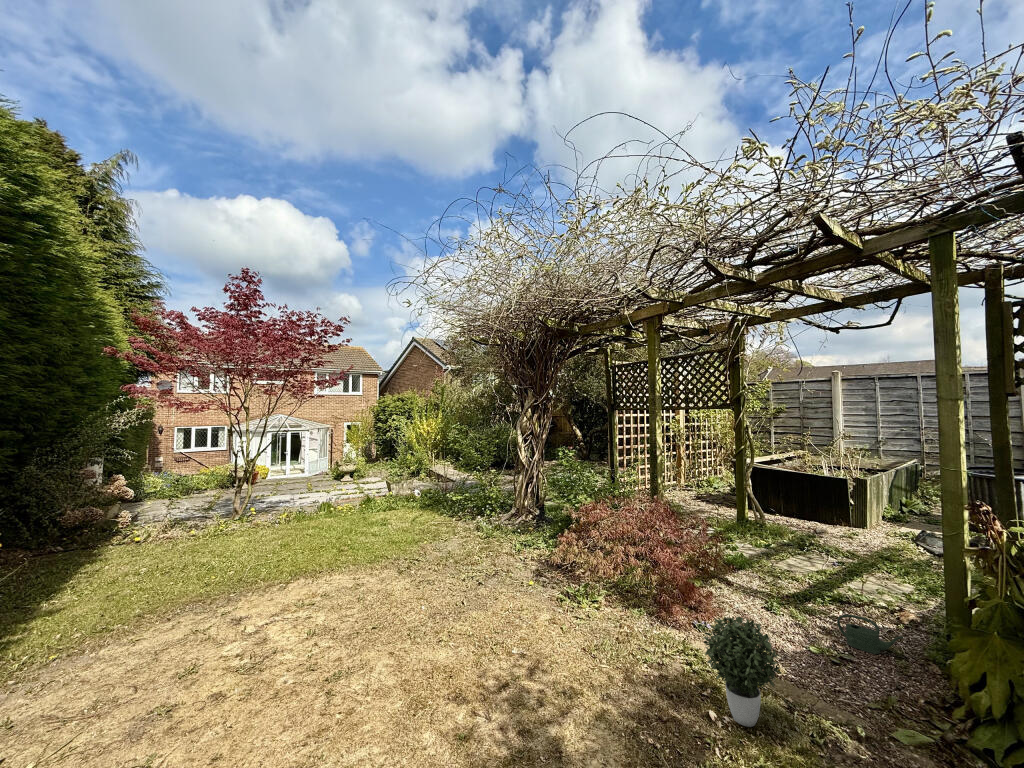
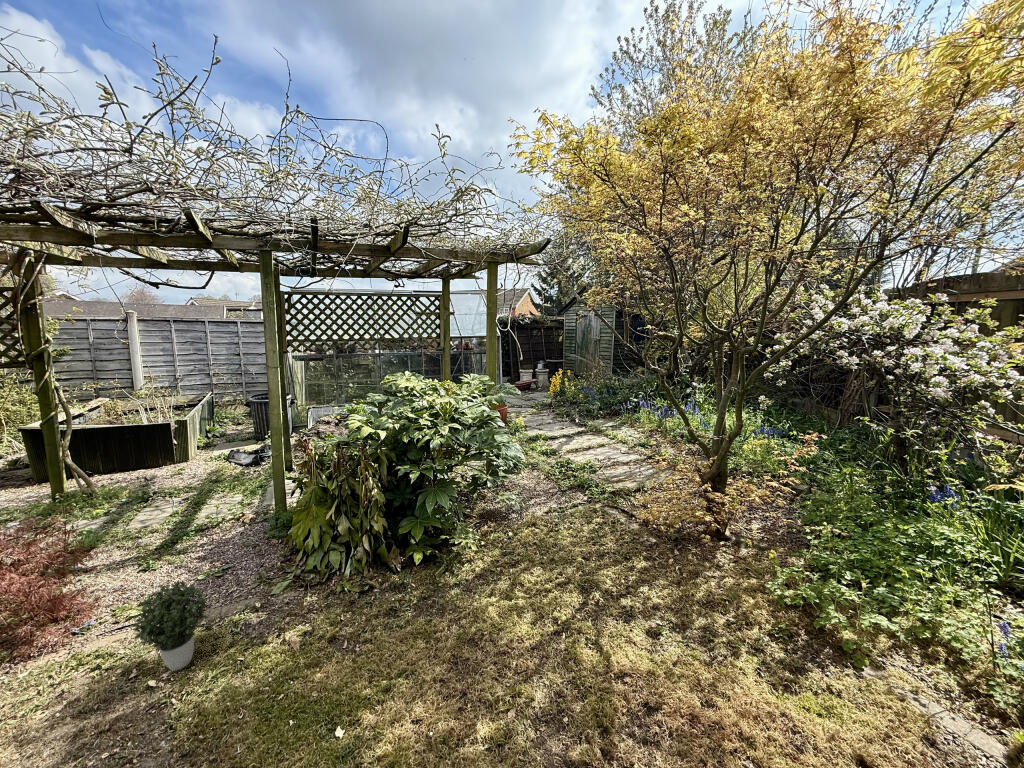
watering can: present [837,615,903,654] -> none [211,531,257,558]

